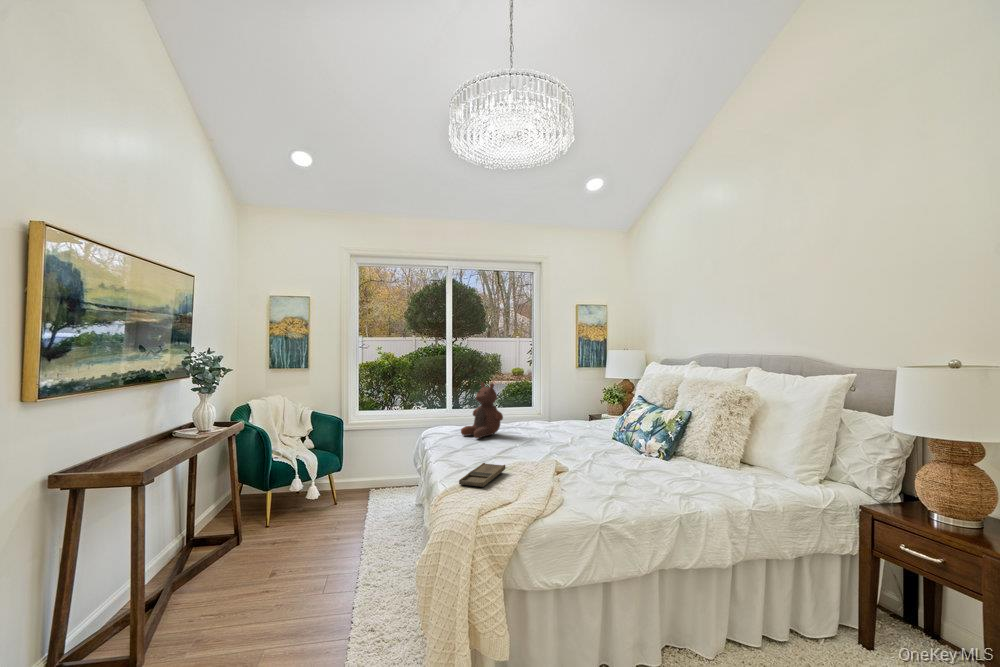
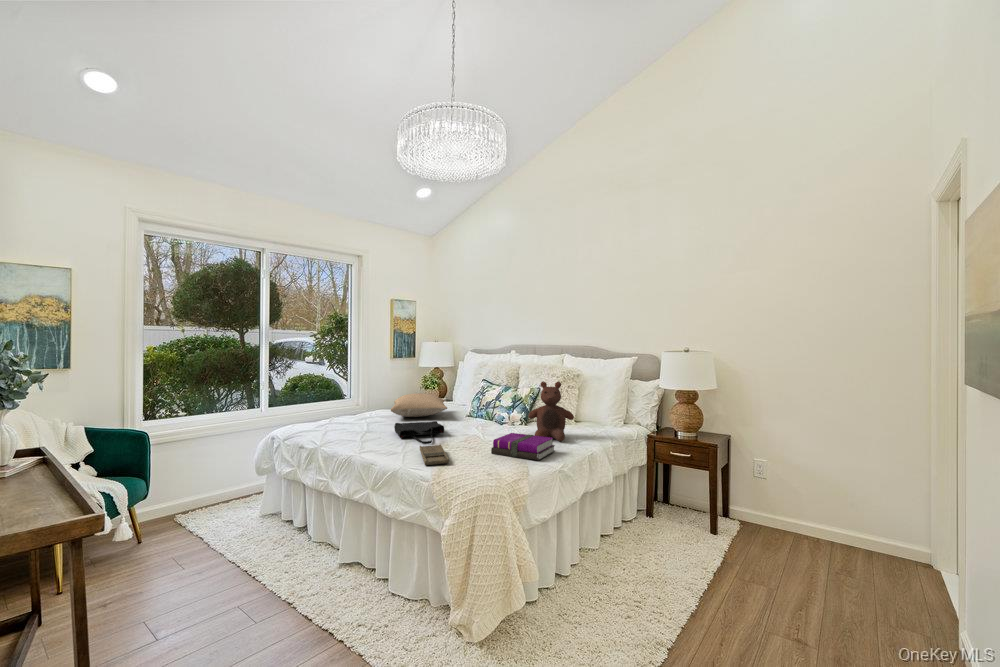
stuffed bear: present [461,382,503,438] -> present [528,381,574,441]
pillow: none [520,407,596,432] -> present [391,393,447,417]
tote bag: none [492,436,549,462] -> present [394,421,444,444]
notebook: none [551,465,635,506] -> present [491,433,555,460]

